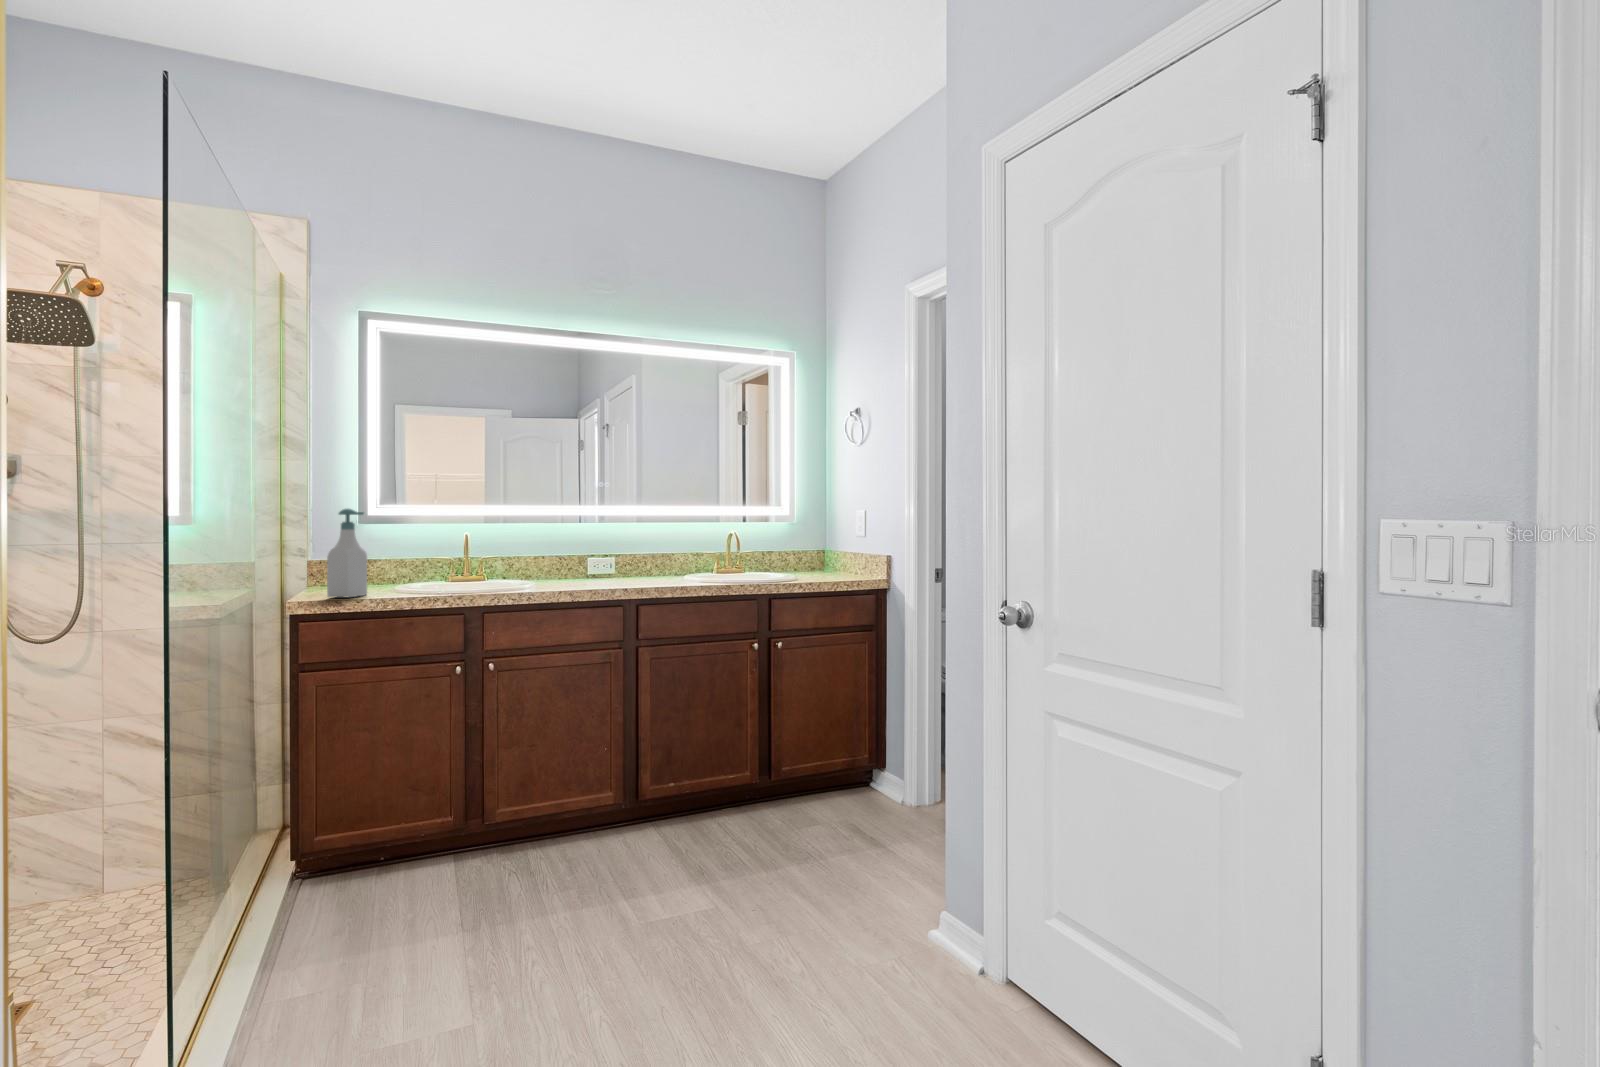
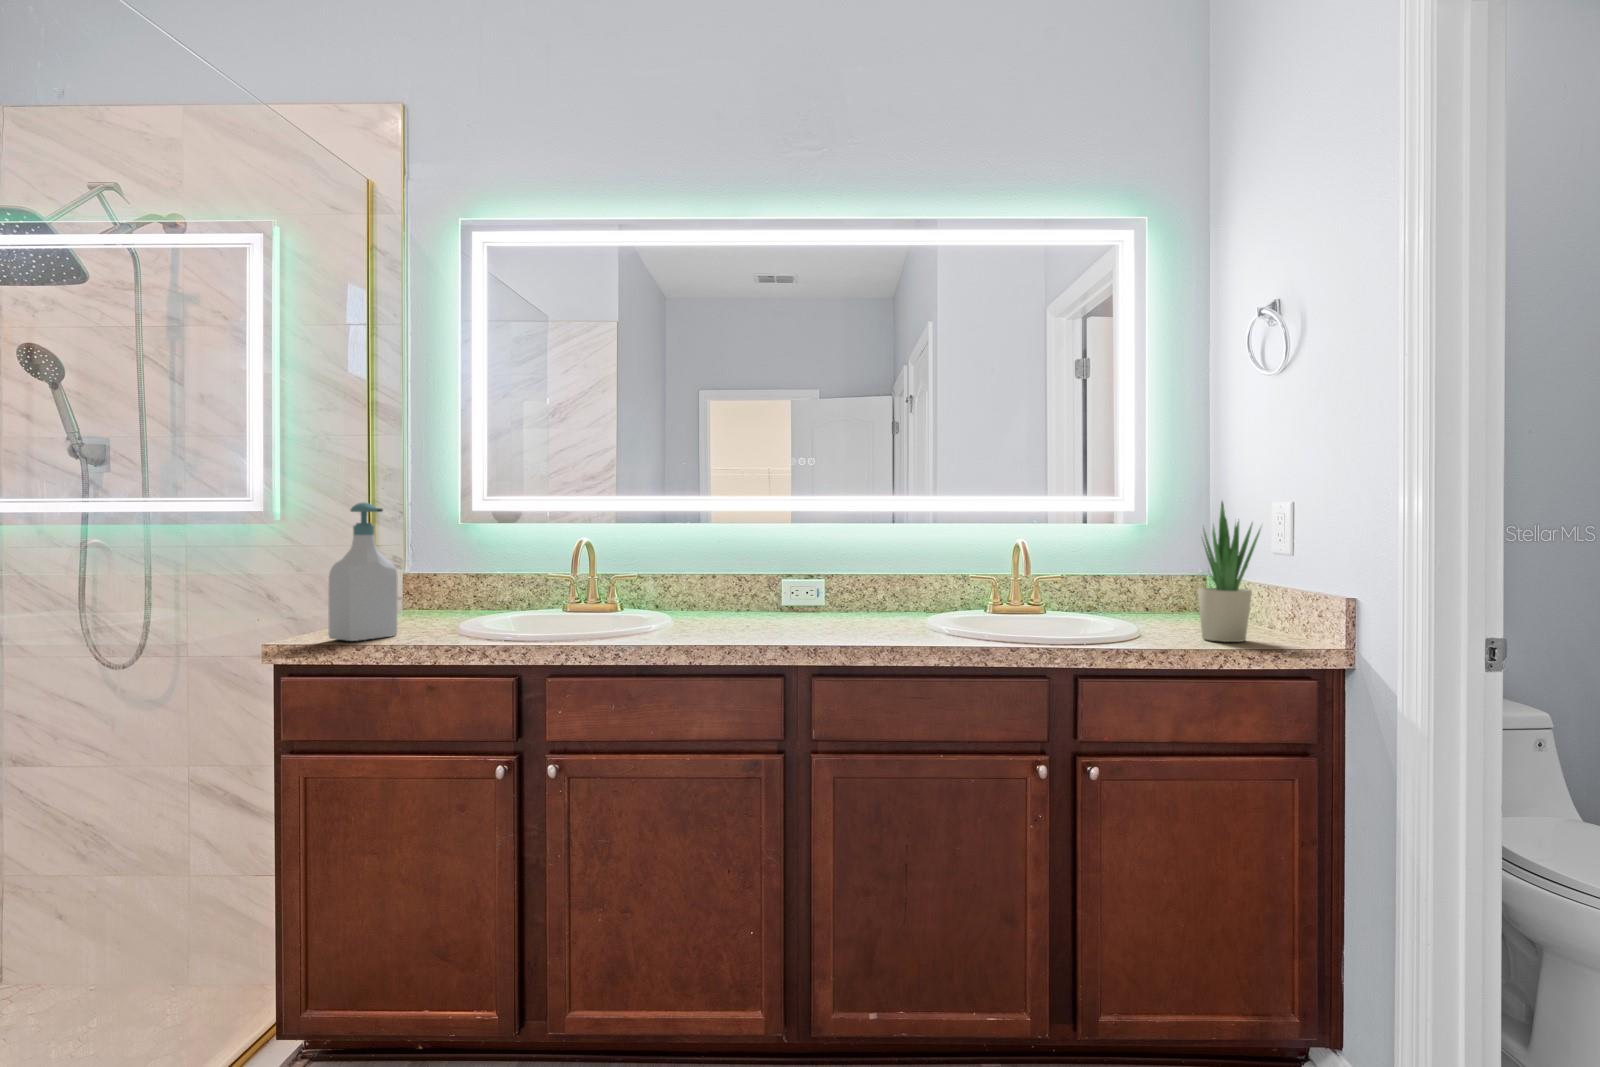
potted plant: none [826,508,855,578] -> present [1198,502,1261,642]

